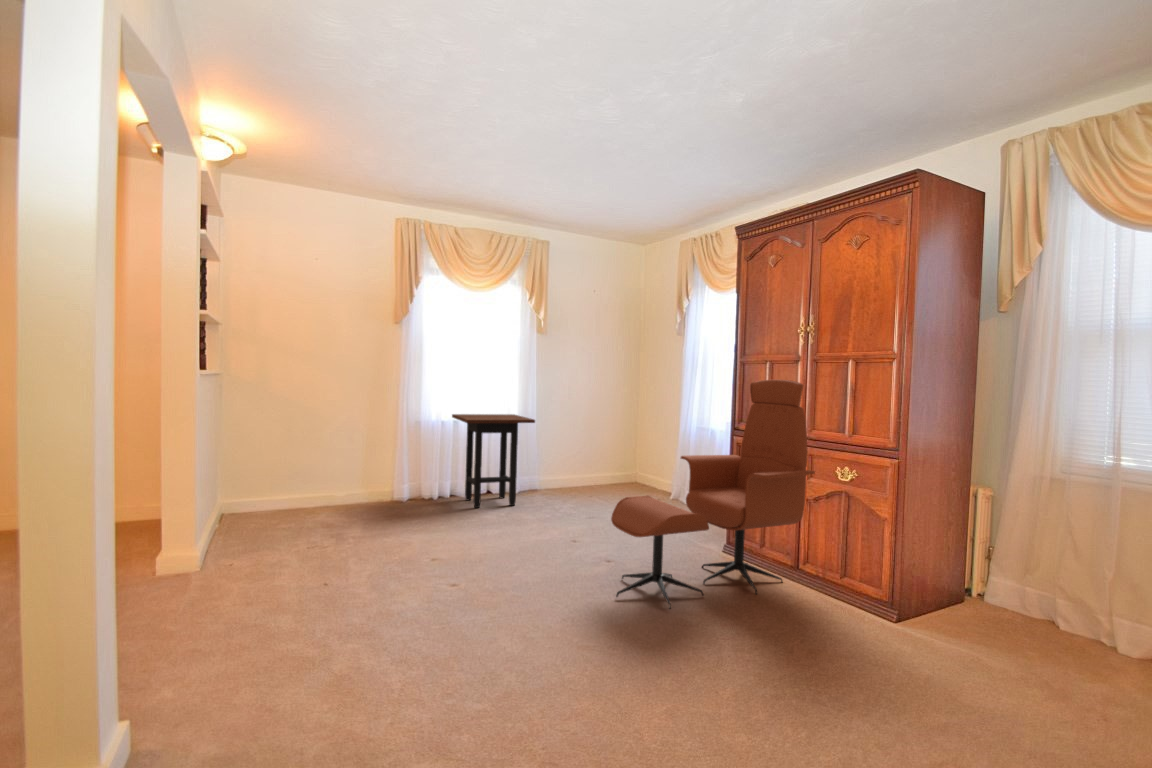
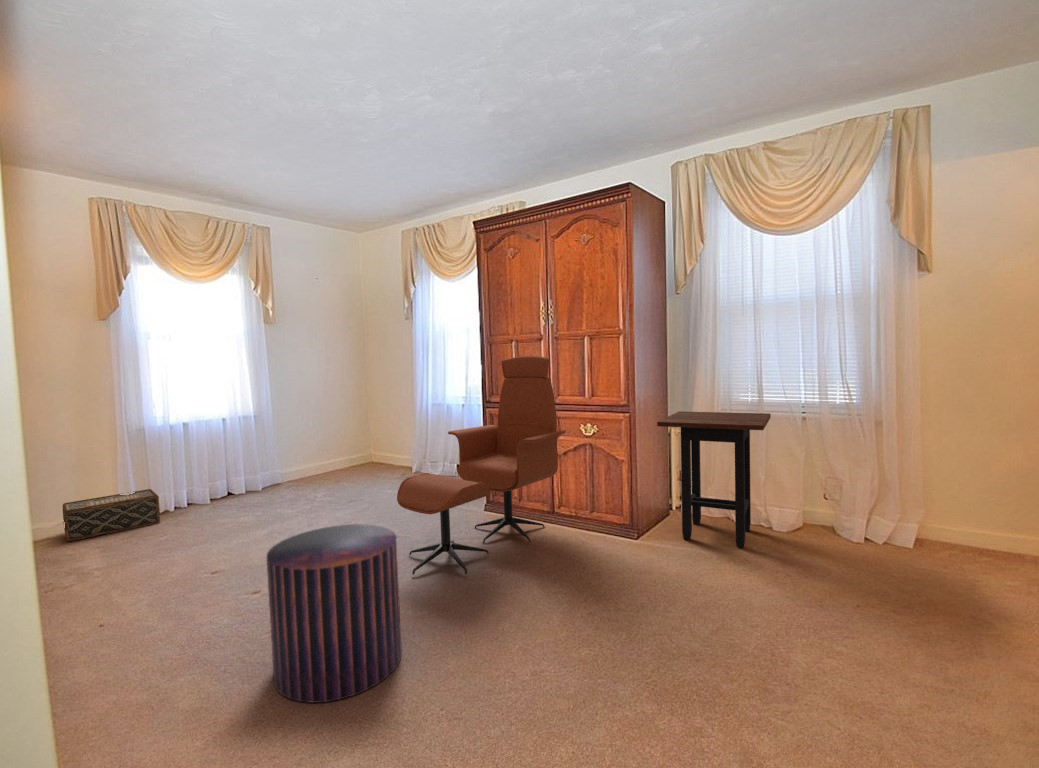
side table: present [452,414,535,508] -> present [657,411,771,548]
woven basket: none [358,476,427,510] -> present [63,489,160,541]
pouf: none [463,527,580,683] -> present [267,524,402,703]

